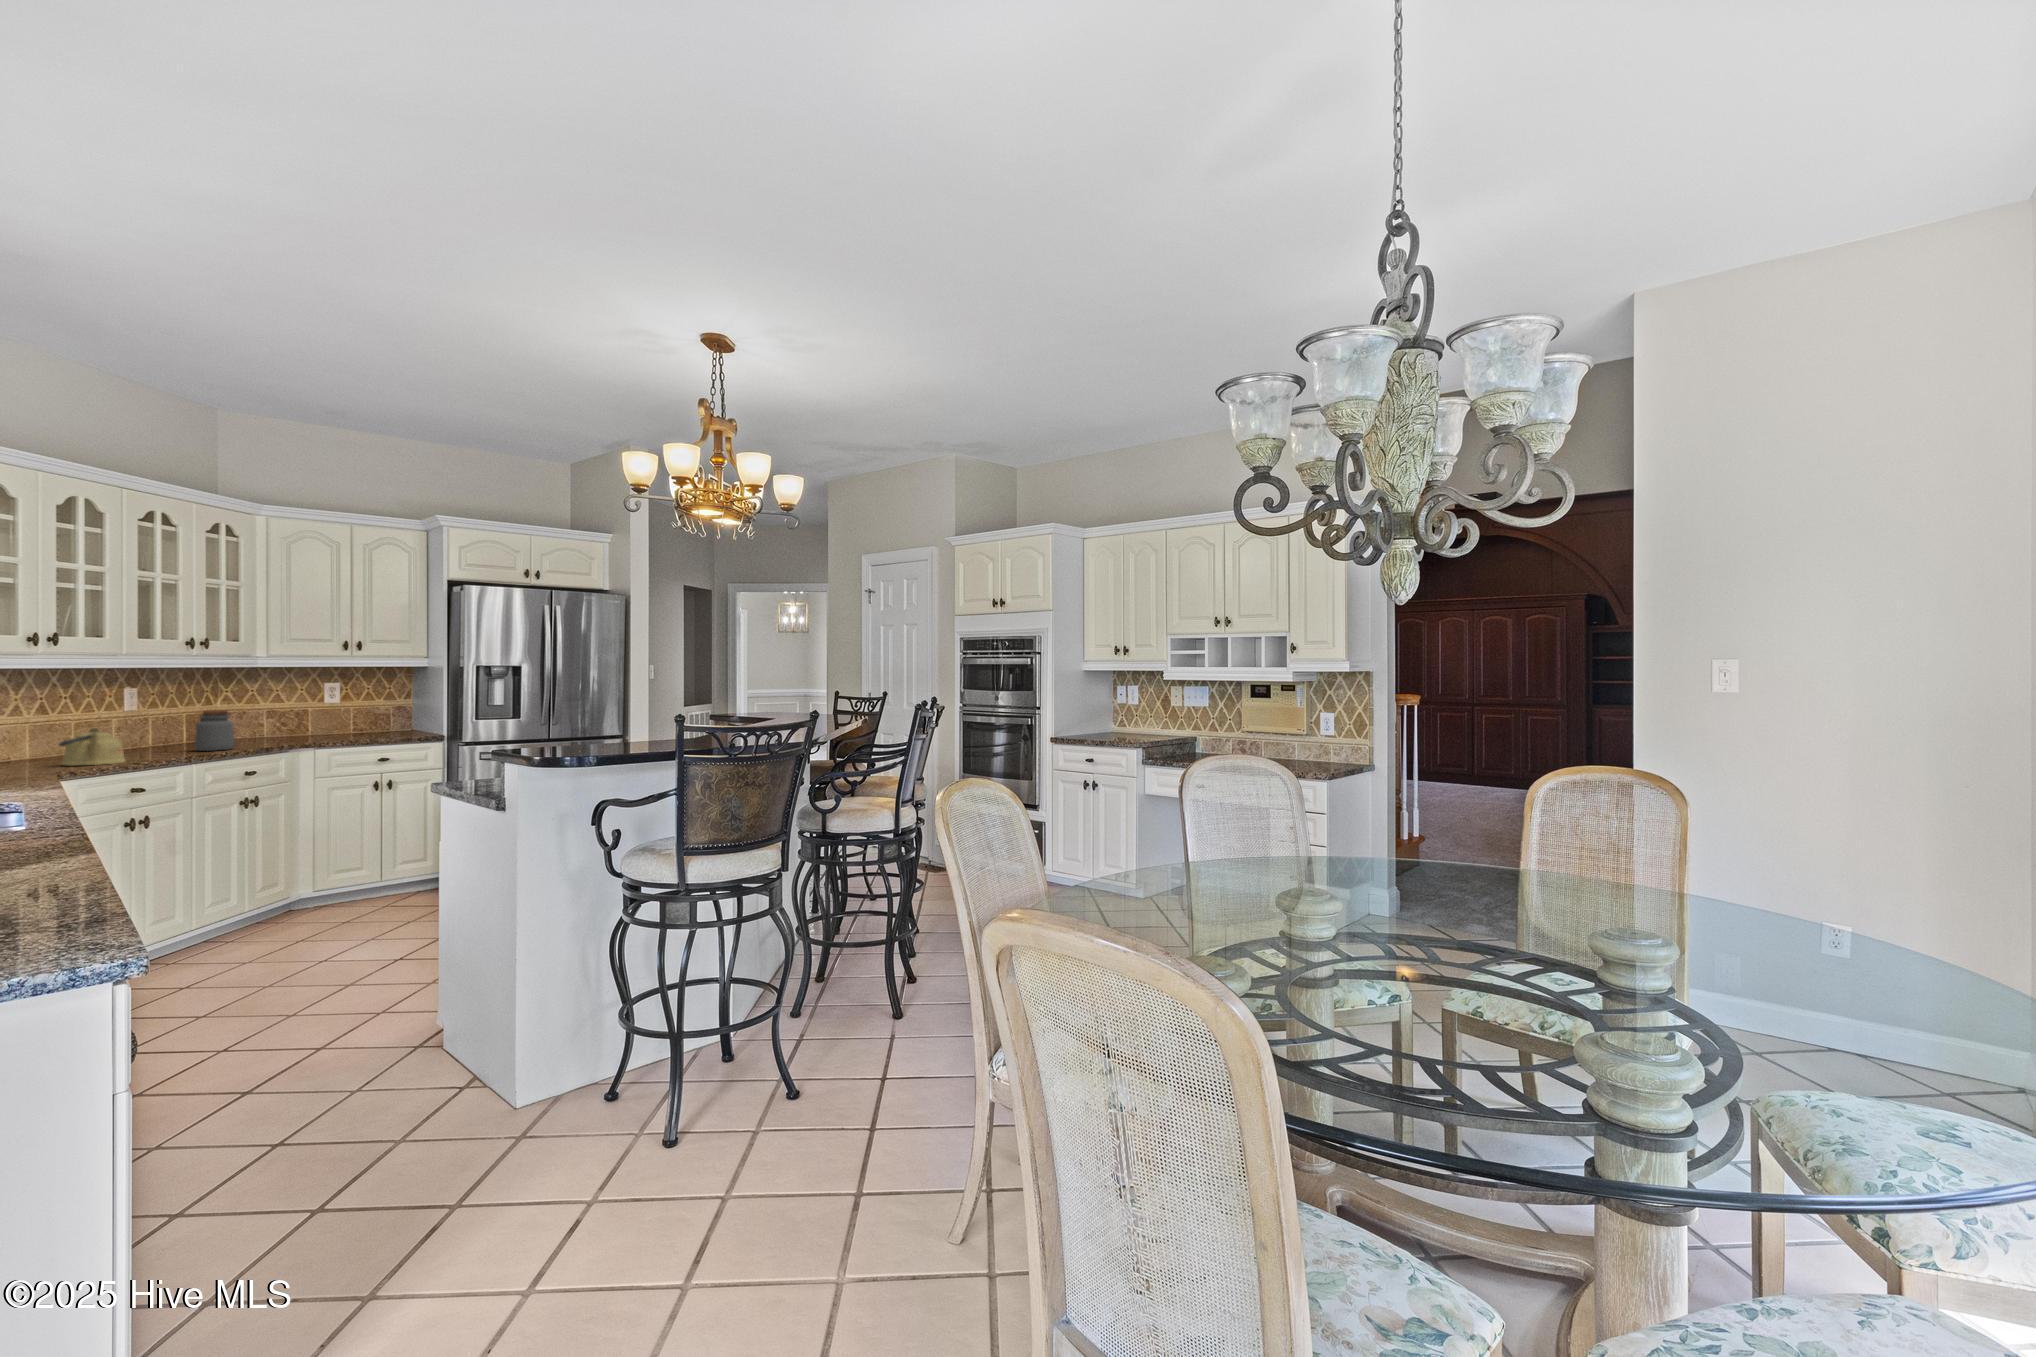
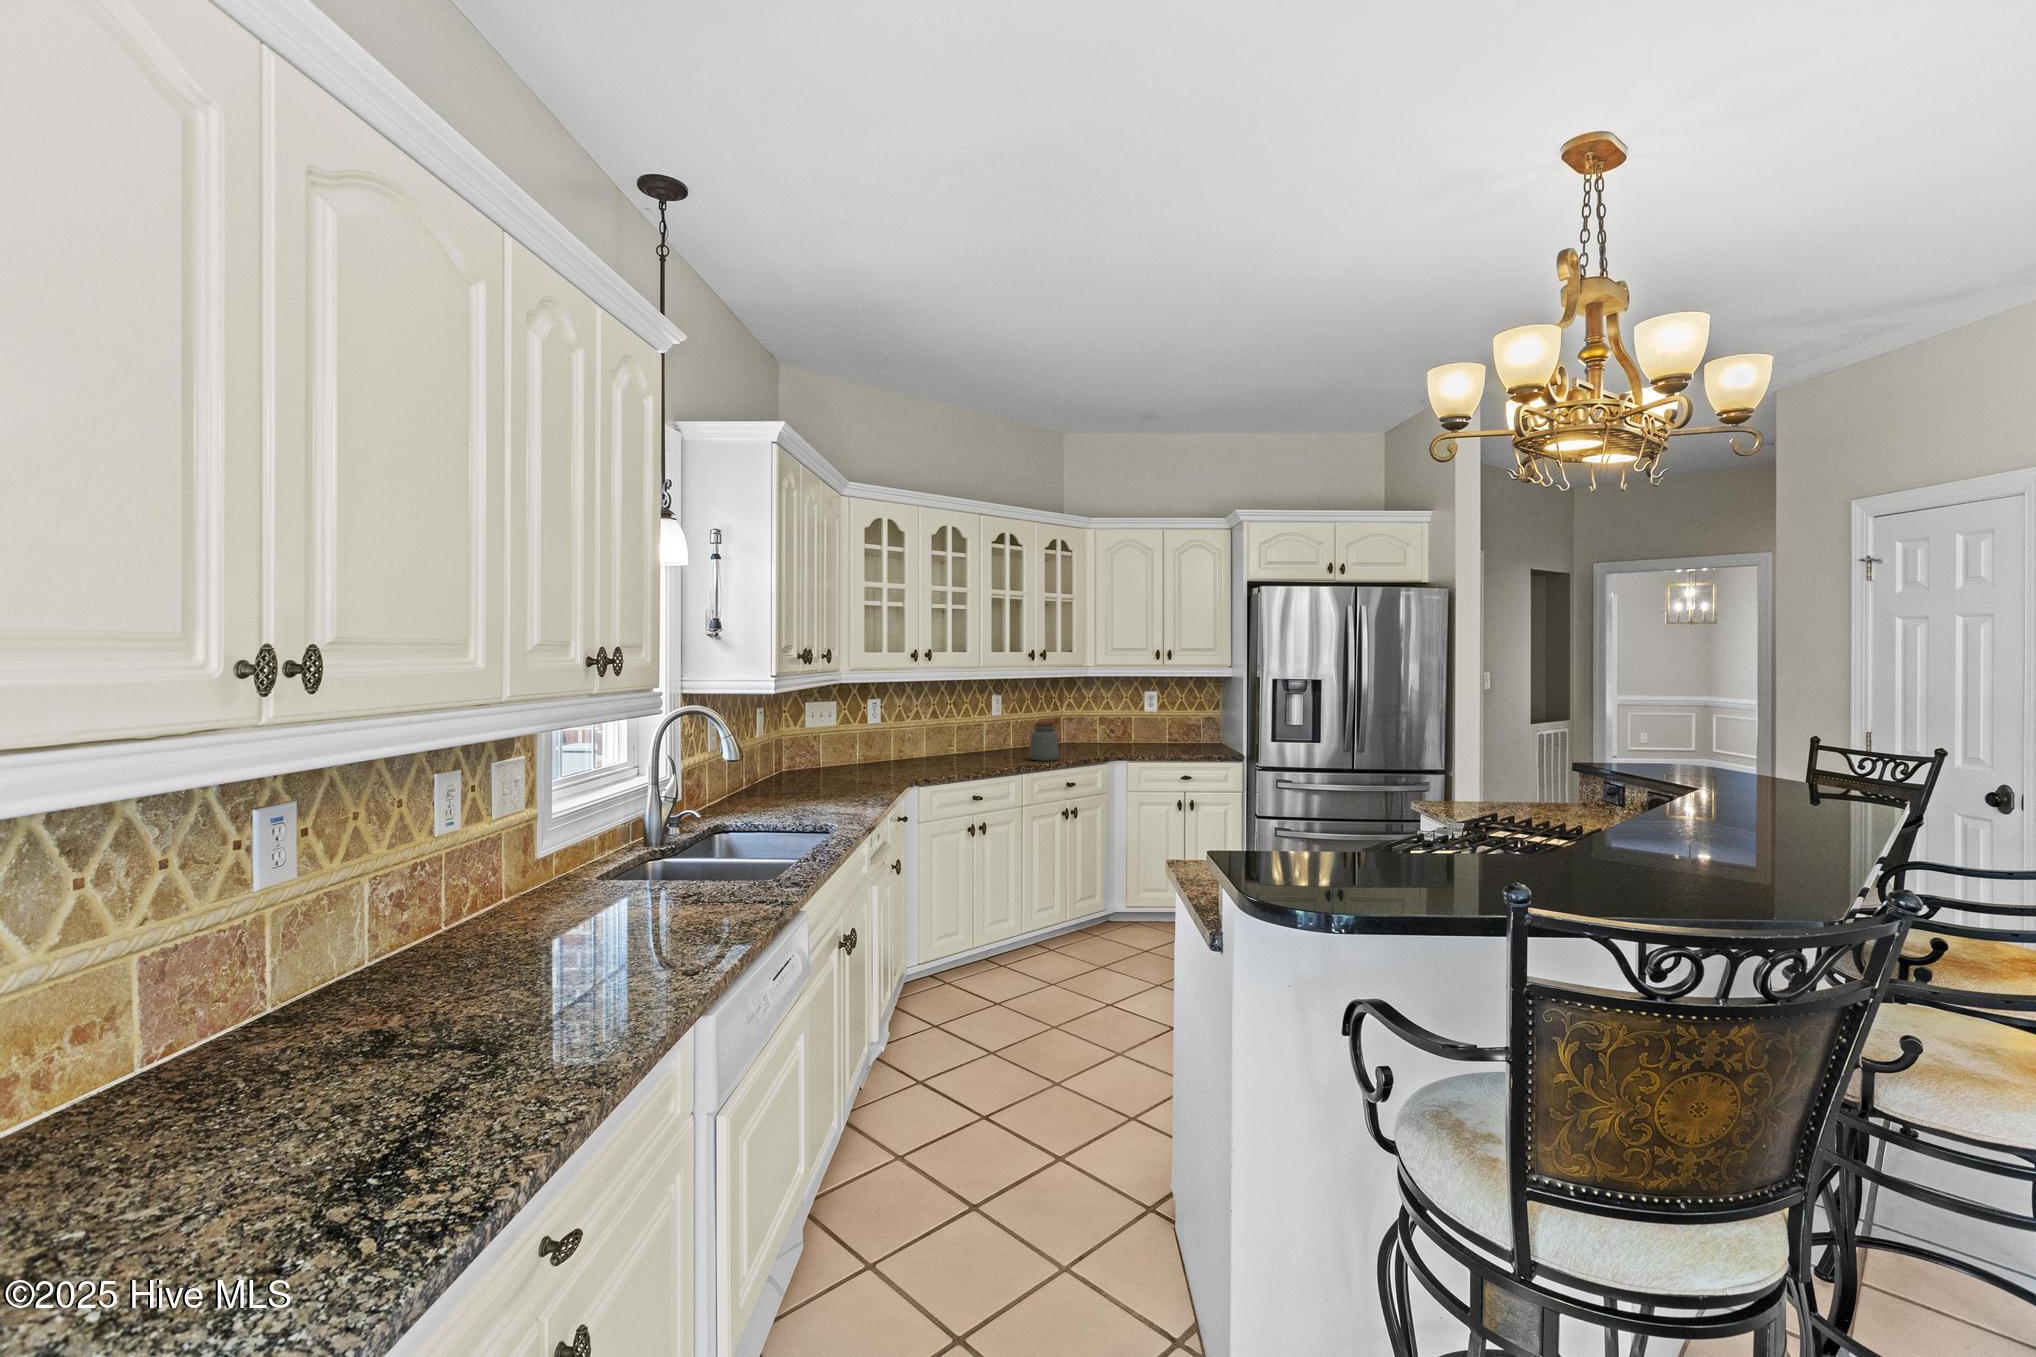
kettle: present [59,728,125,766] -> none [930,736,975,771]

